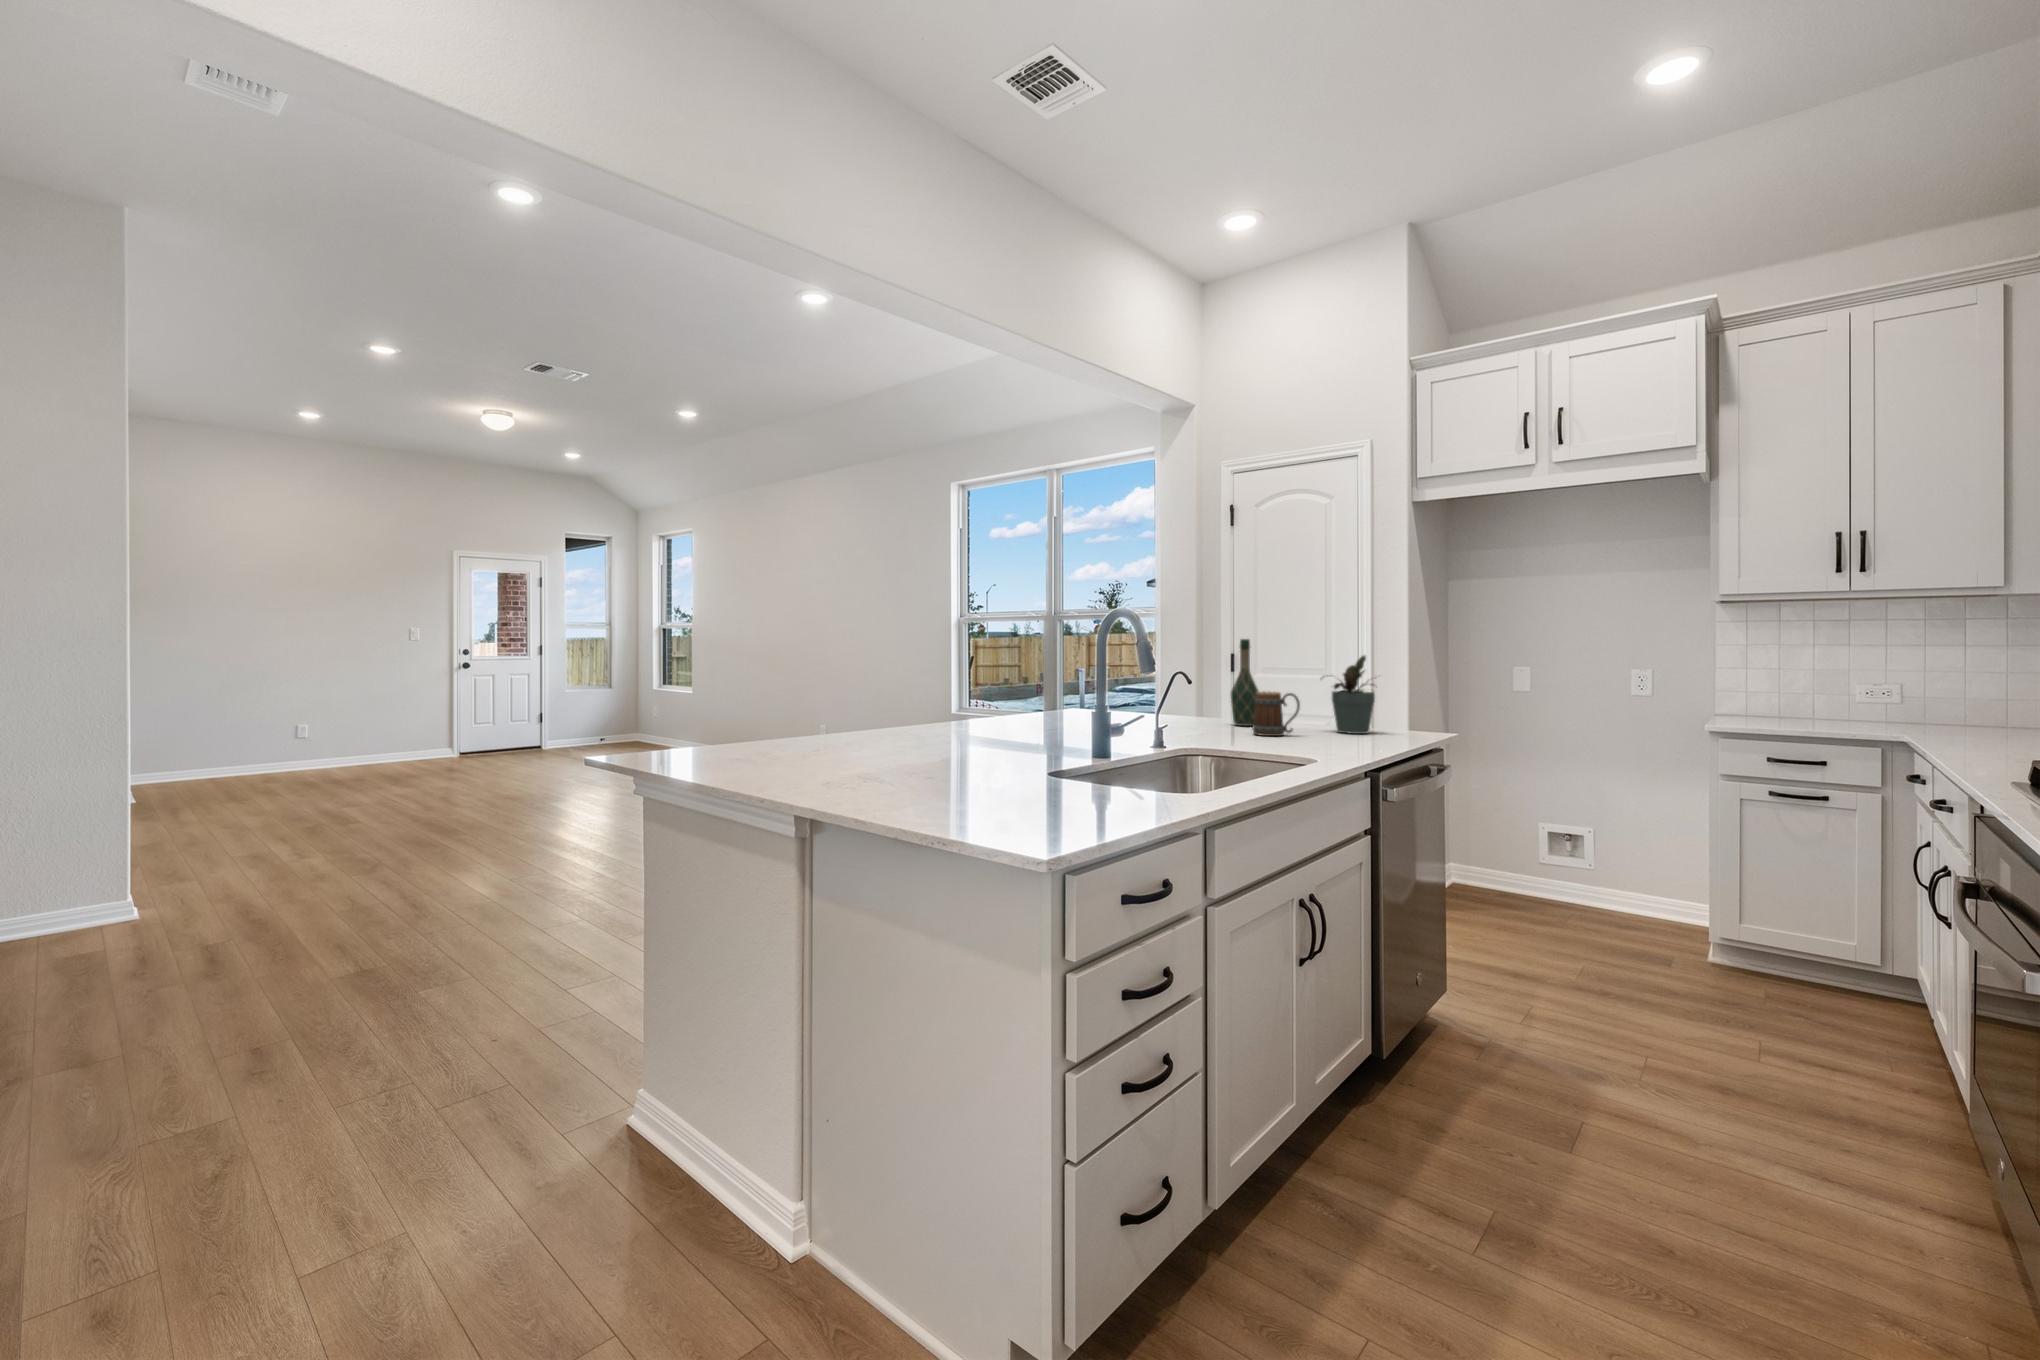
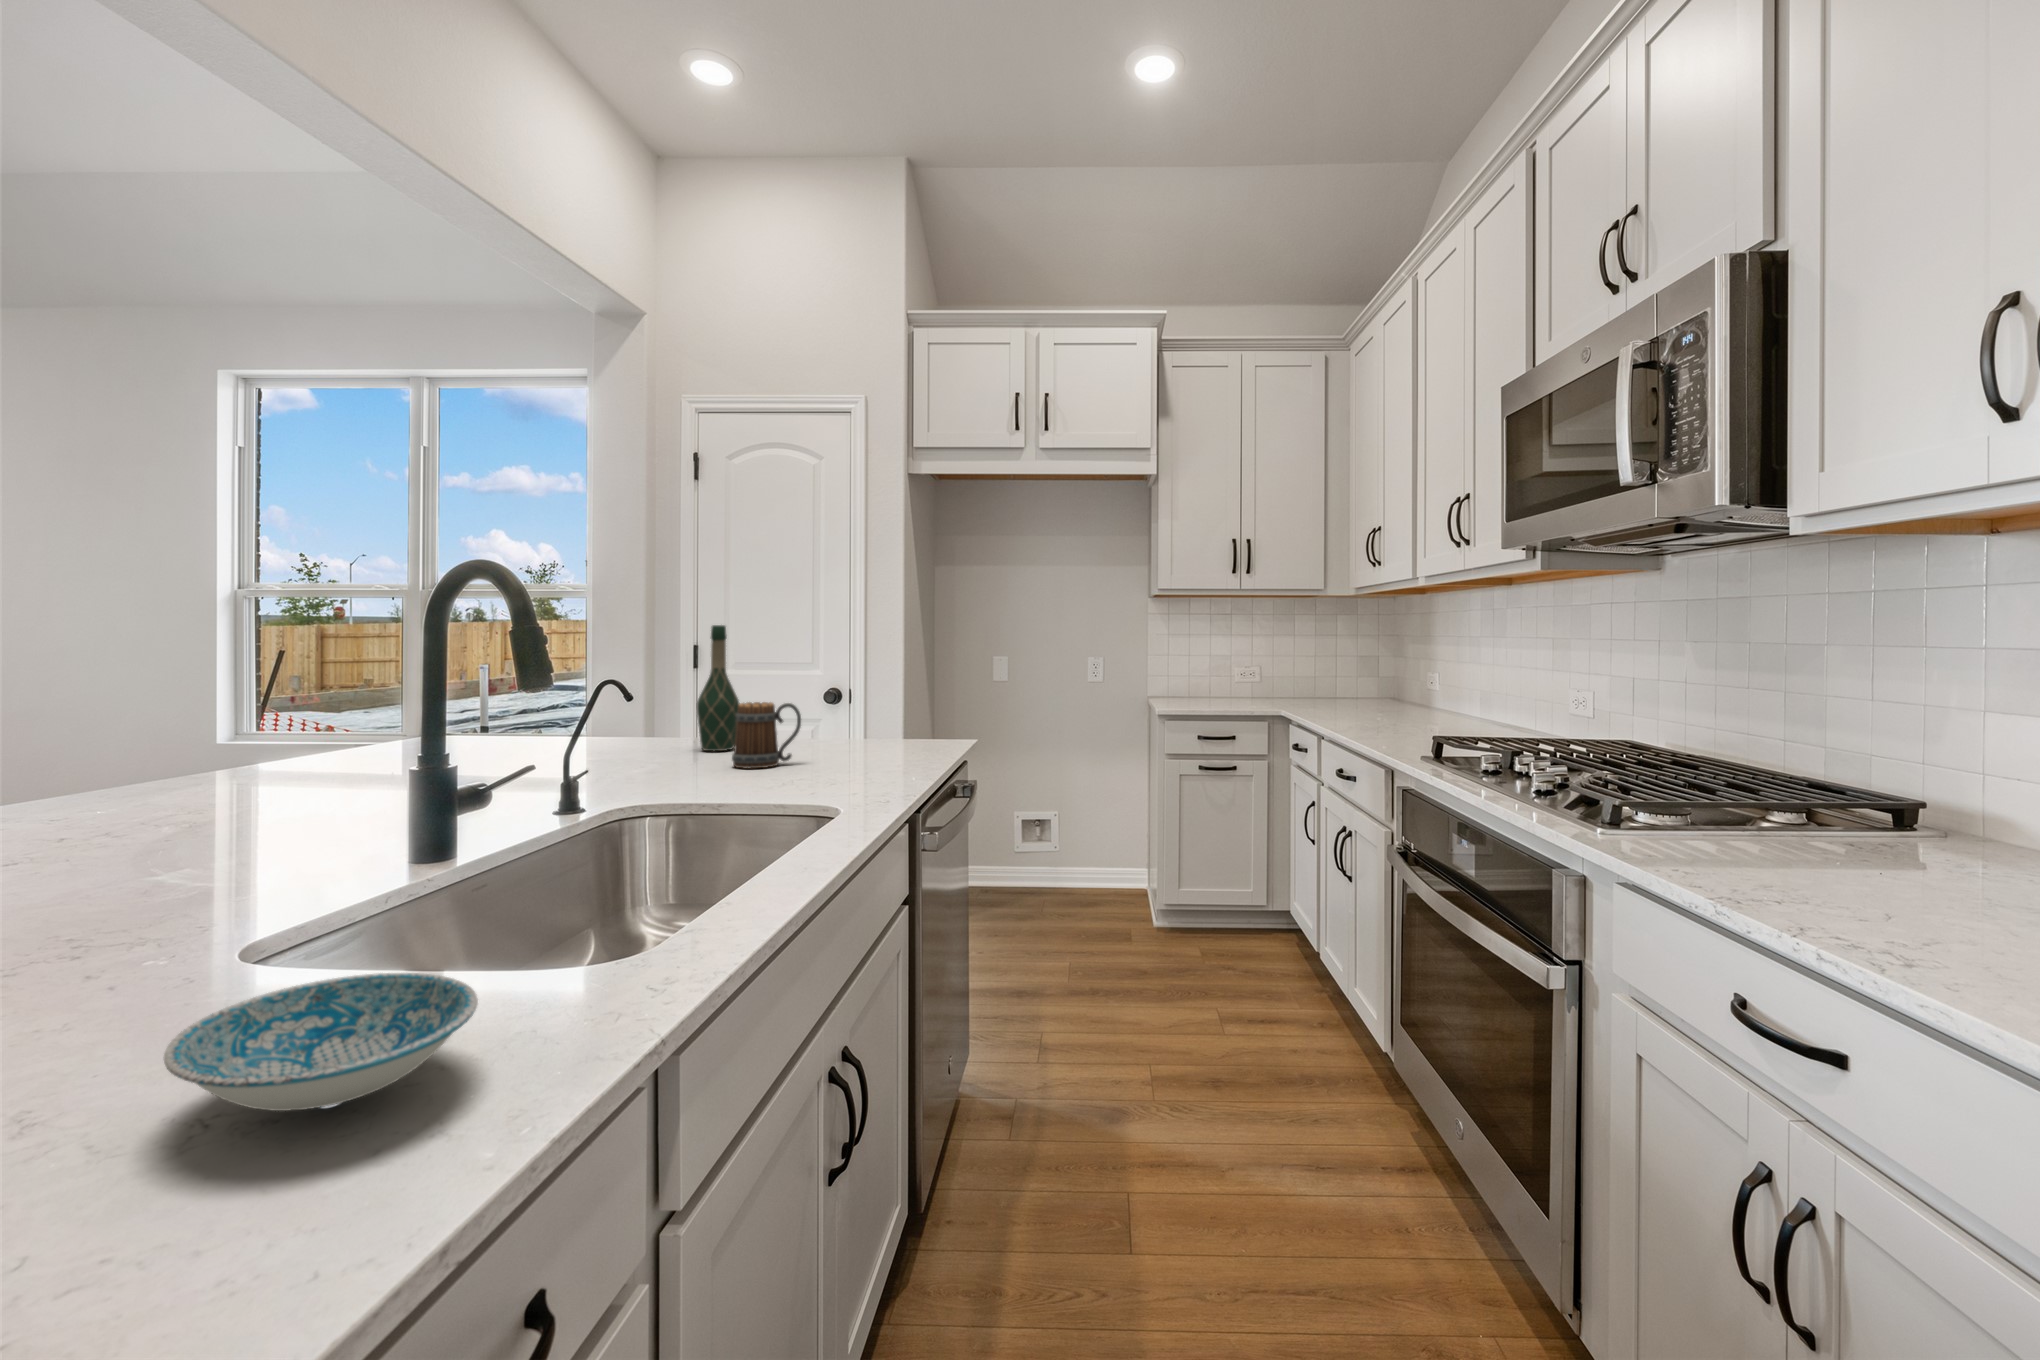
potted plant: present [1322,656,1375,734] -> none [825,648,906,752]
ceramic bowl: none [1062,768,1144,802] -> present [164,973,478,1111]

